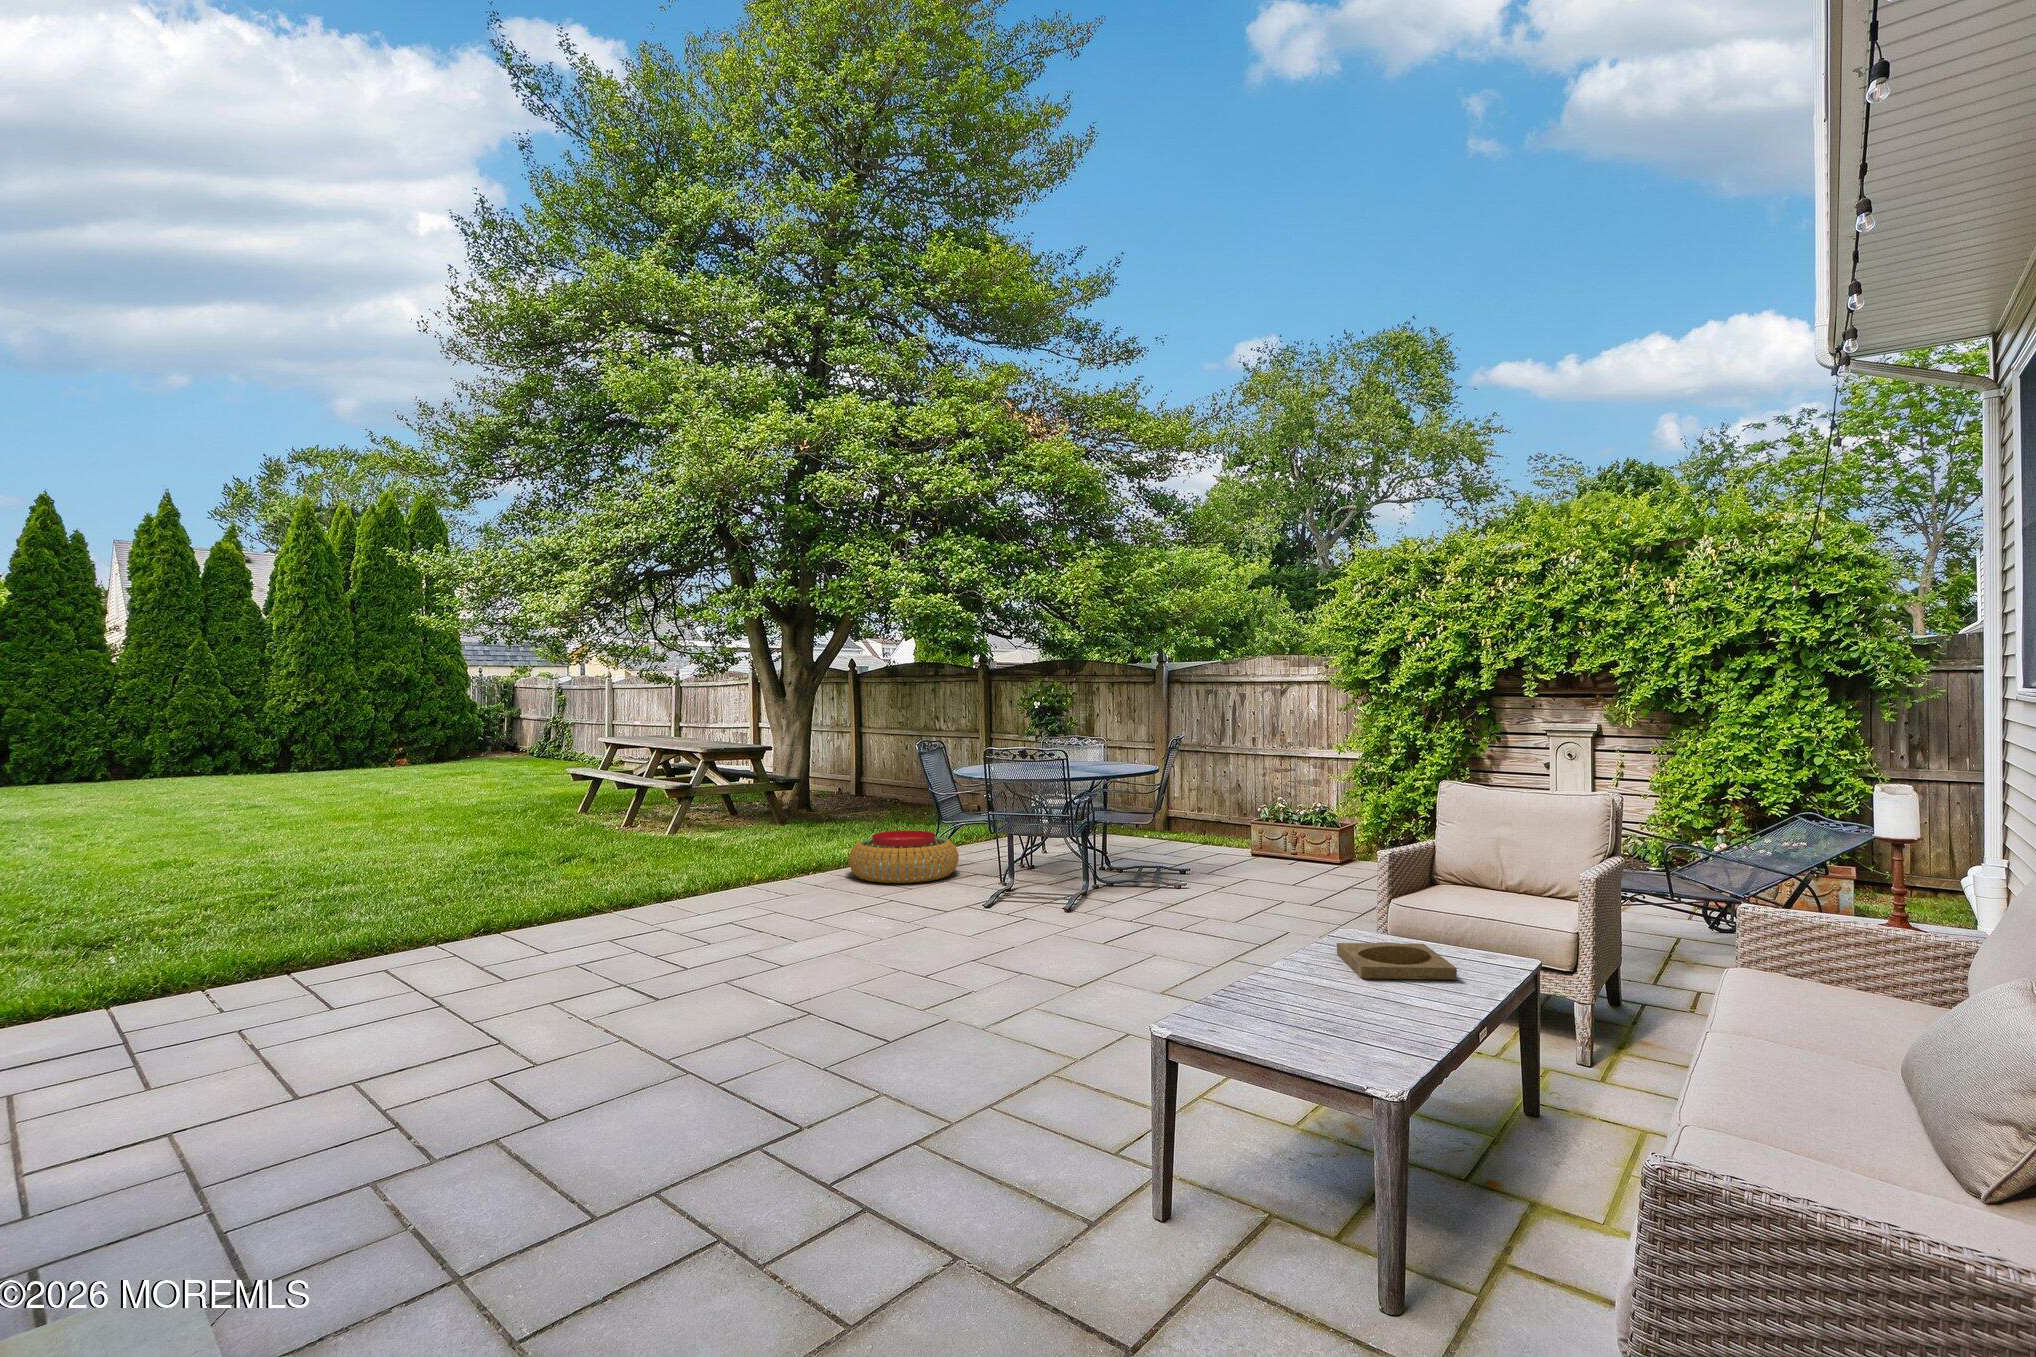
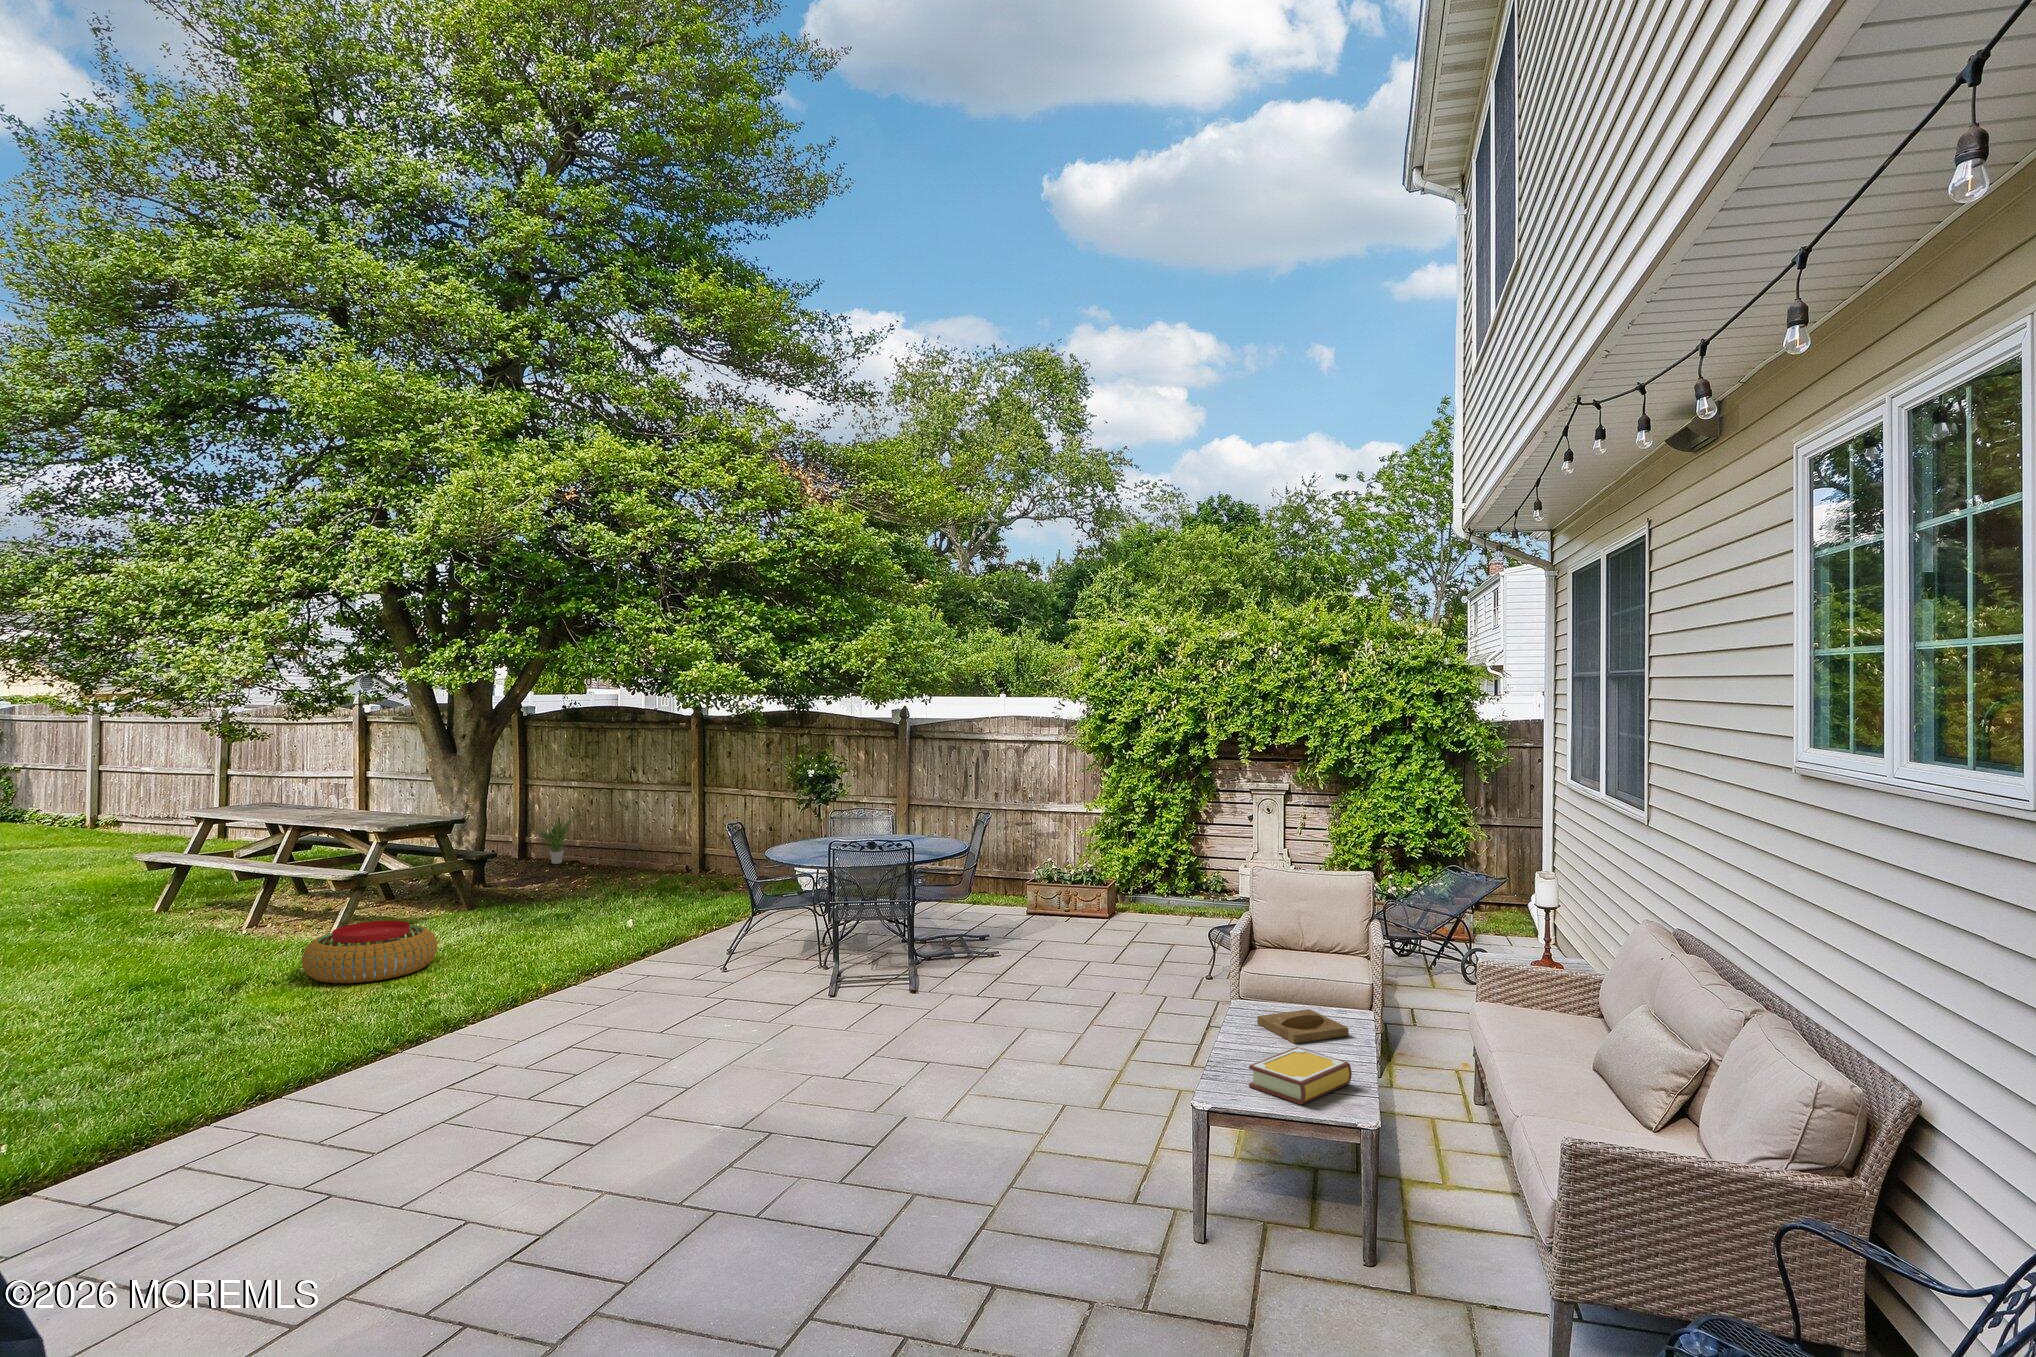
potted plant: none [858,757,896,800] -> present [539,818,573,864]
pouf: present [849,831,959,883] -> present [302,921,437,983]
book: none [1228,974,1388,1044] -> present [1249,1047,1352,1105]

